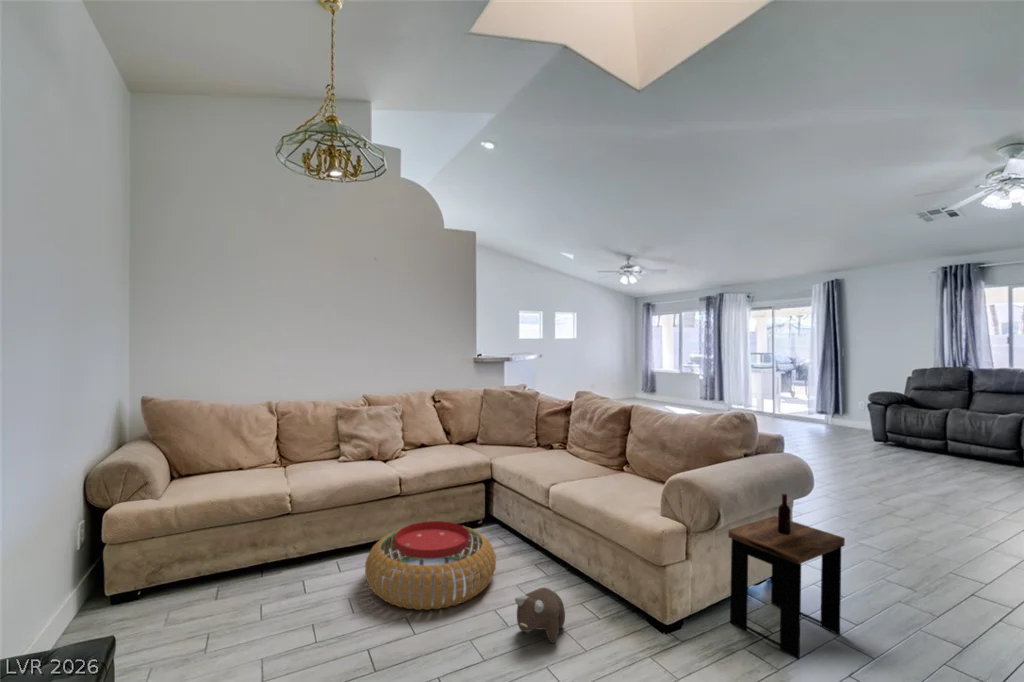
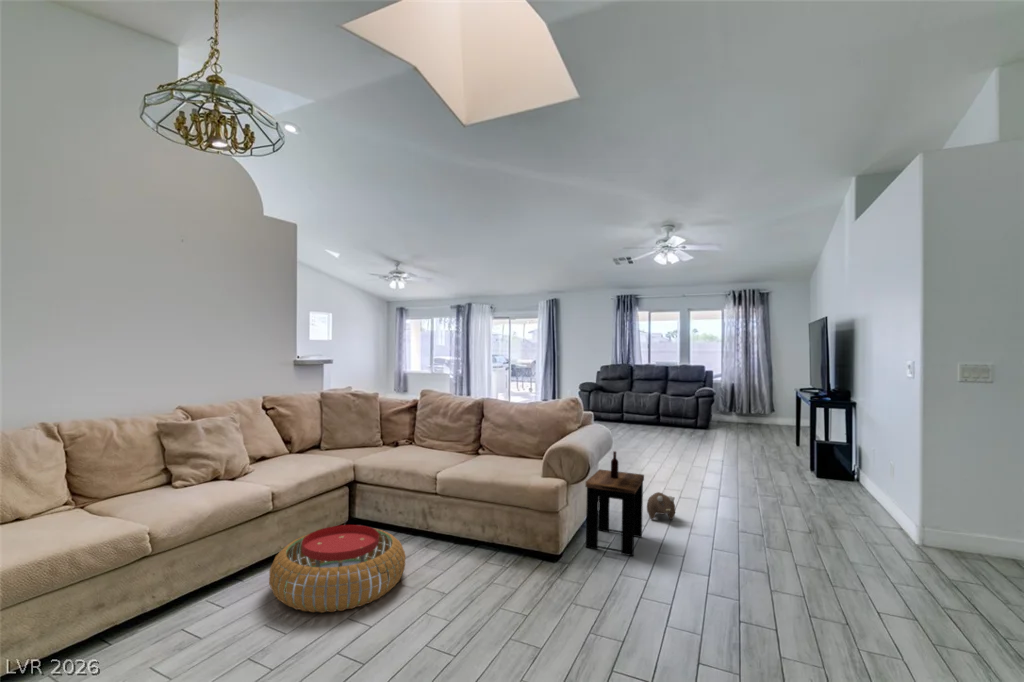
plush toy: present [515,588,565,643] -> present [647,492,675,519]

